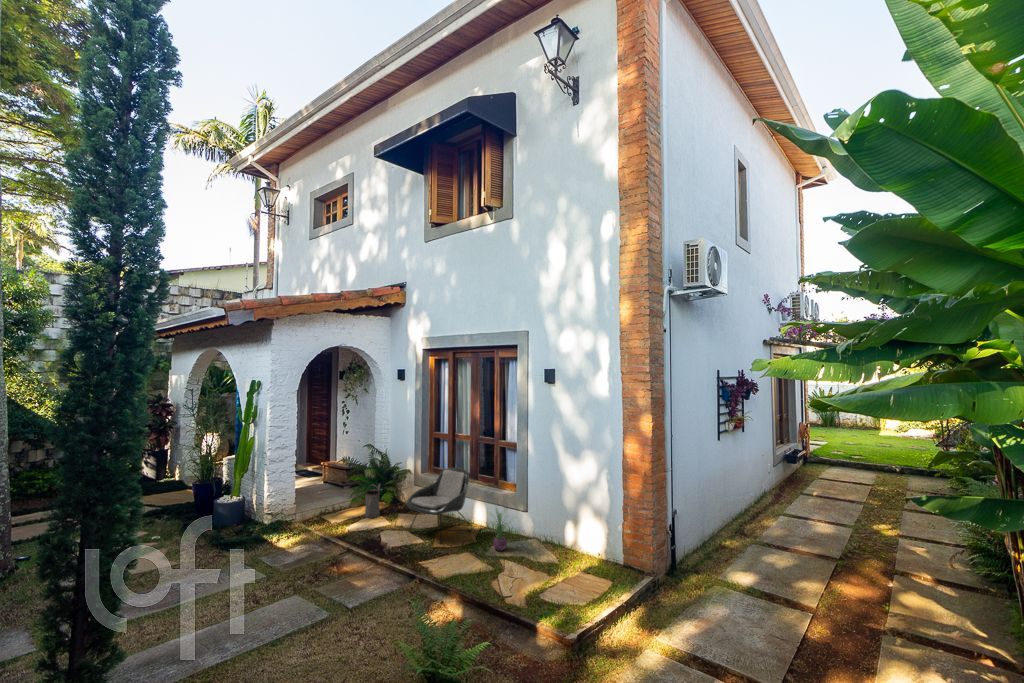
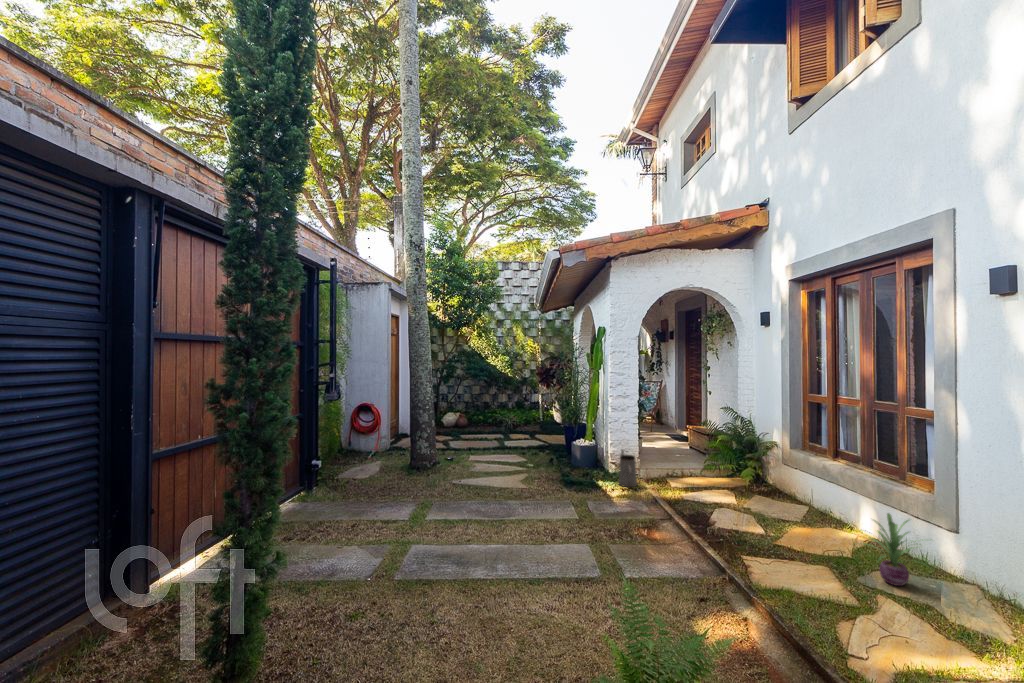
lounge chair: present [406,468,472,543] -> none [751,445,858,545]
watering can: present [364,484,380,518] -> present [619,449,637,487]

